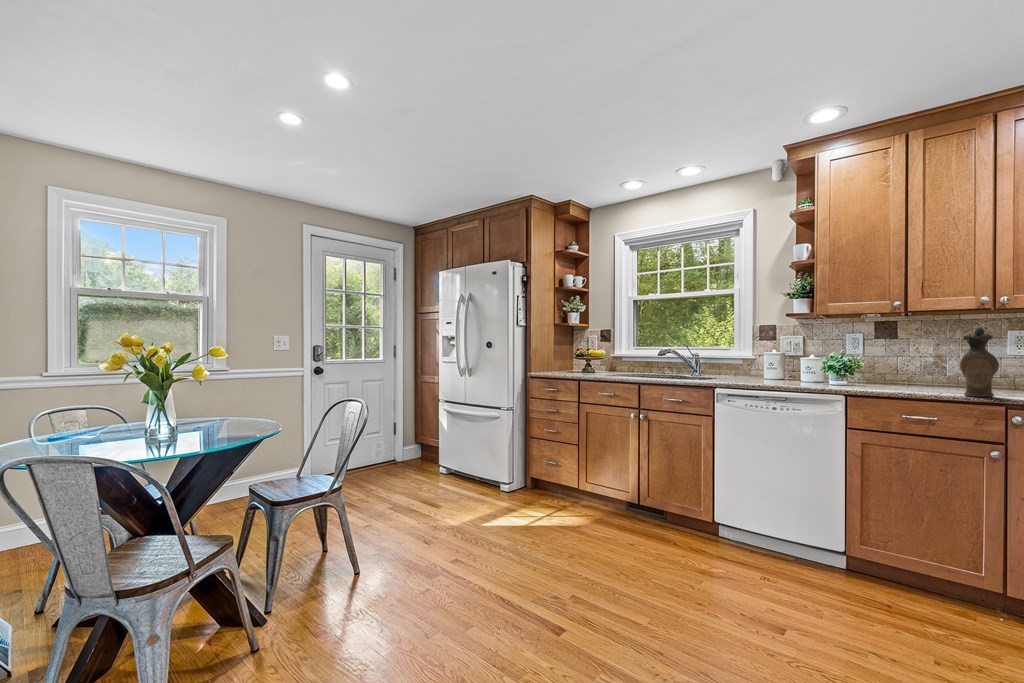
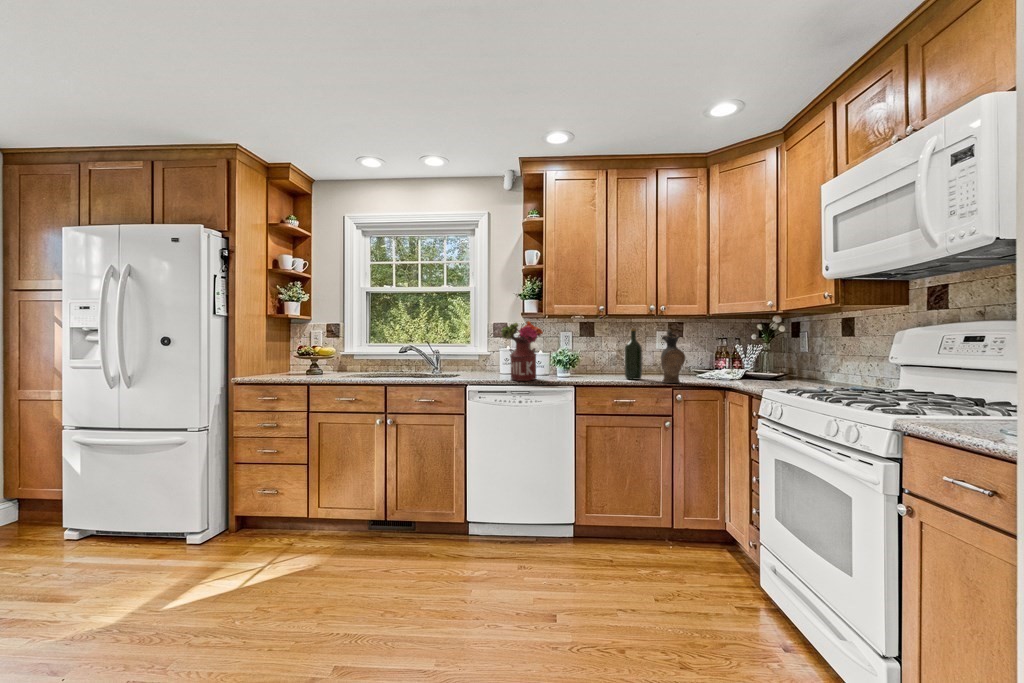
flower arrangement: none [749,322,800,386] -> present [501,321,543,381]
wine bottle: none [914,328,943,391] -> present [625,329,642,380]

